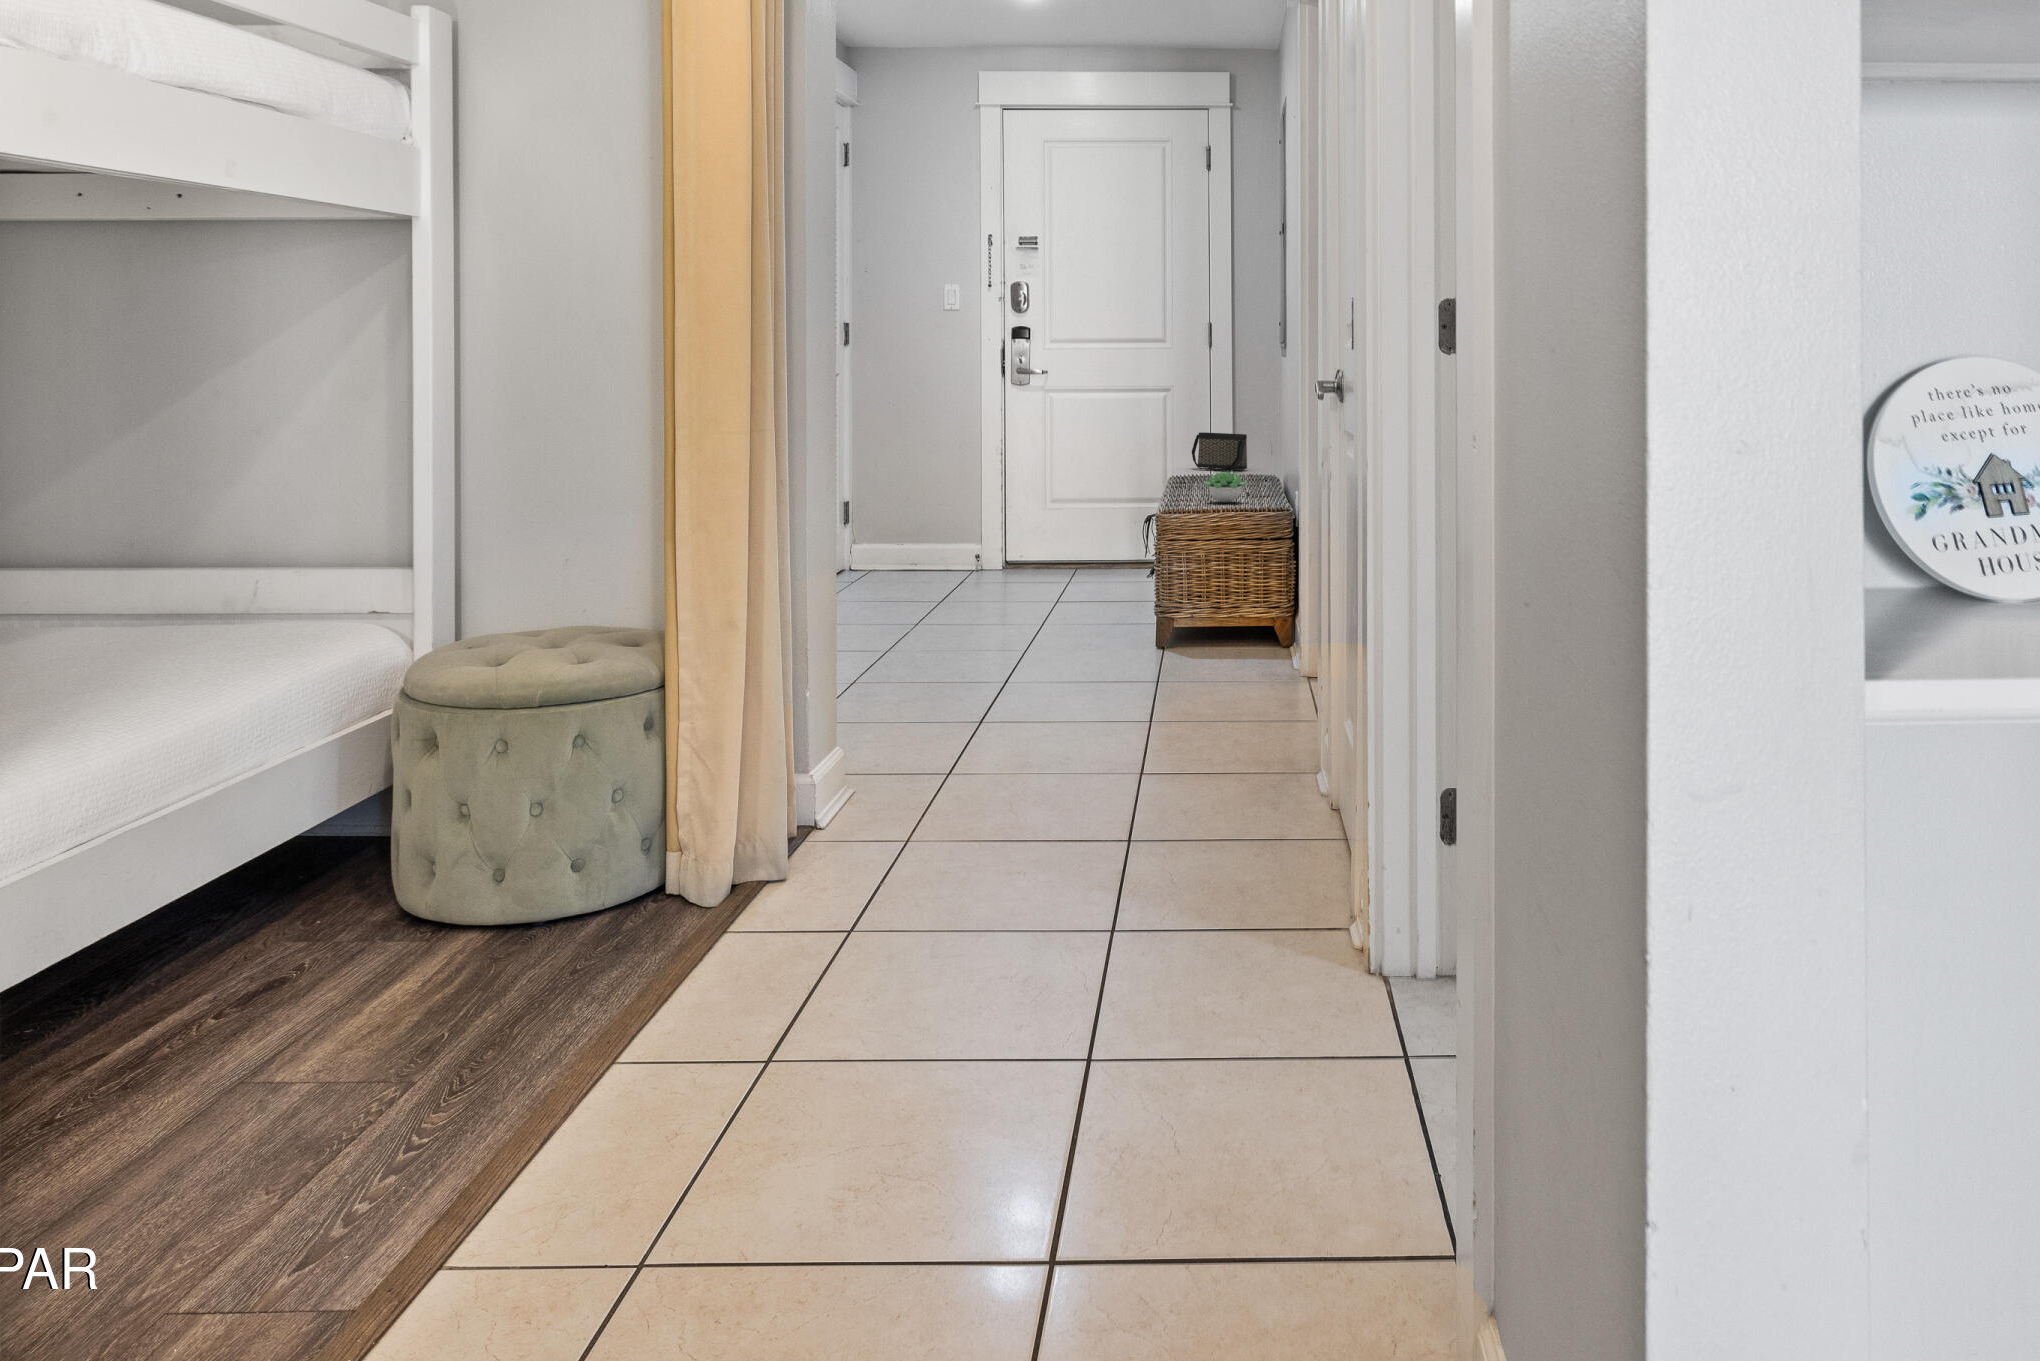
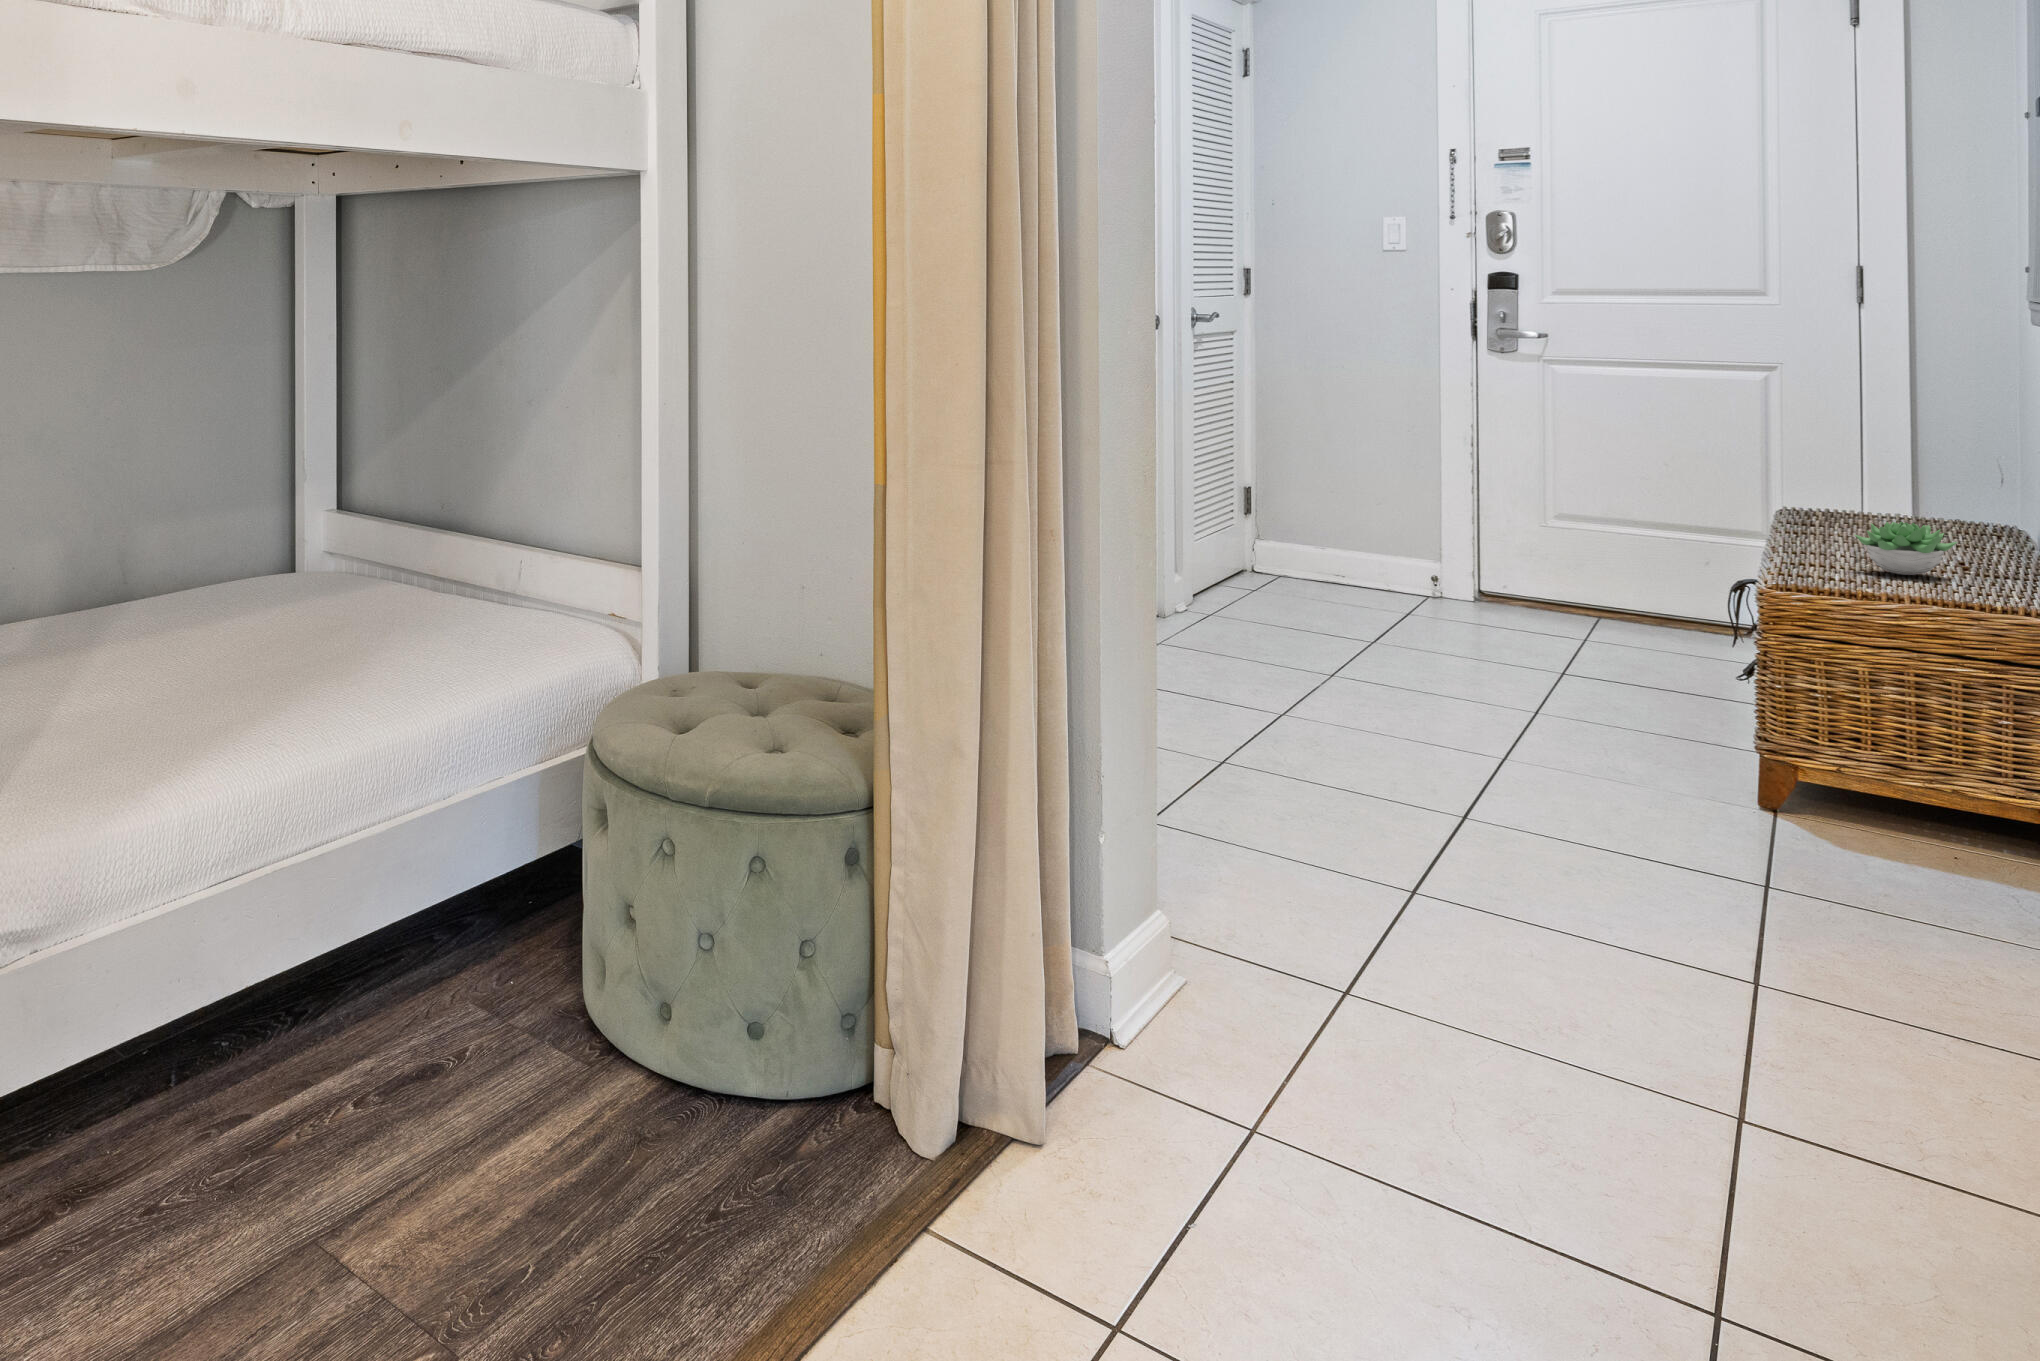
handbag: present [1192,432,1247,471] -> none [1818,437,1938,503]

